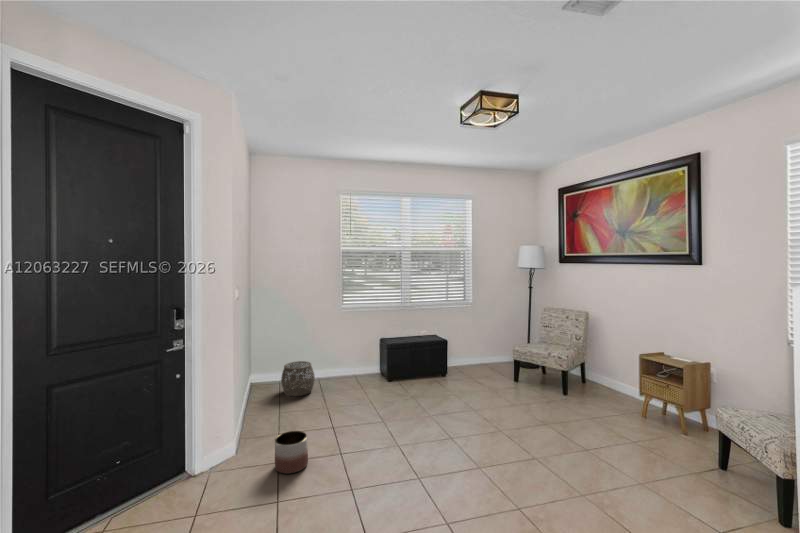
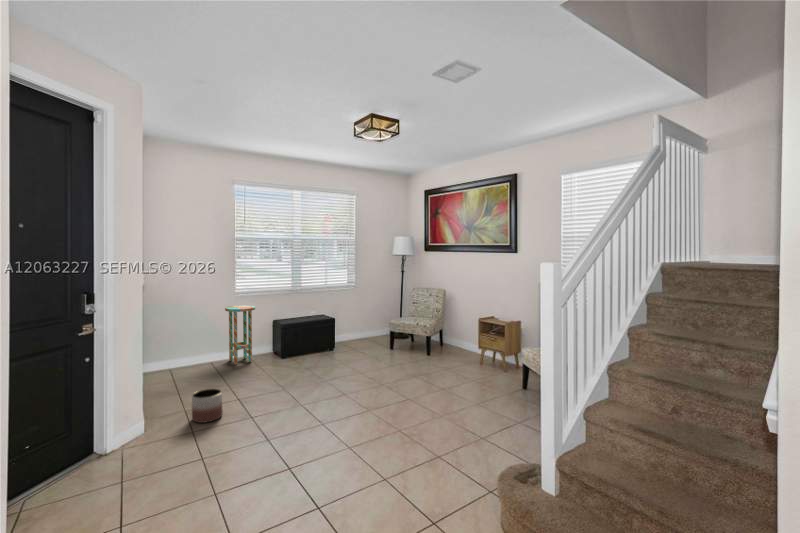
side table: none [332,325,362,390] -> present [225,305,255,365]
woven basket: present [281,361,315,396] -> none [173,340,208,373]

